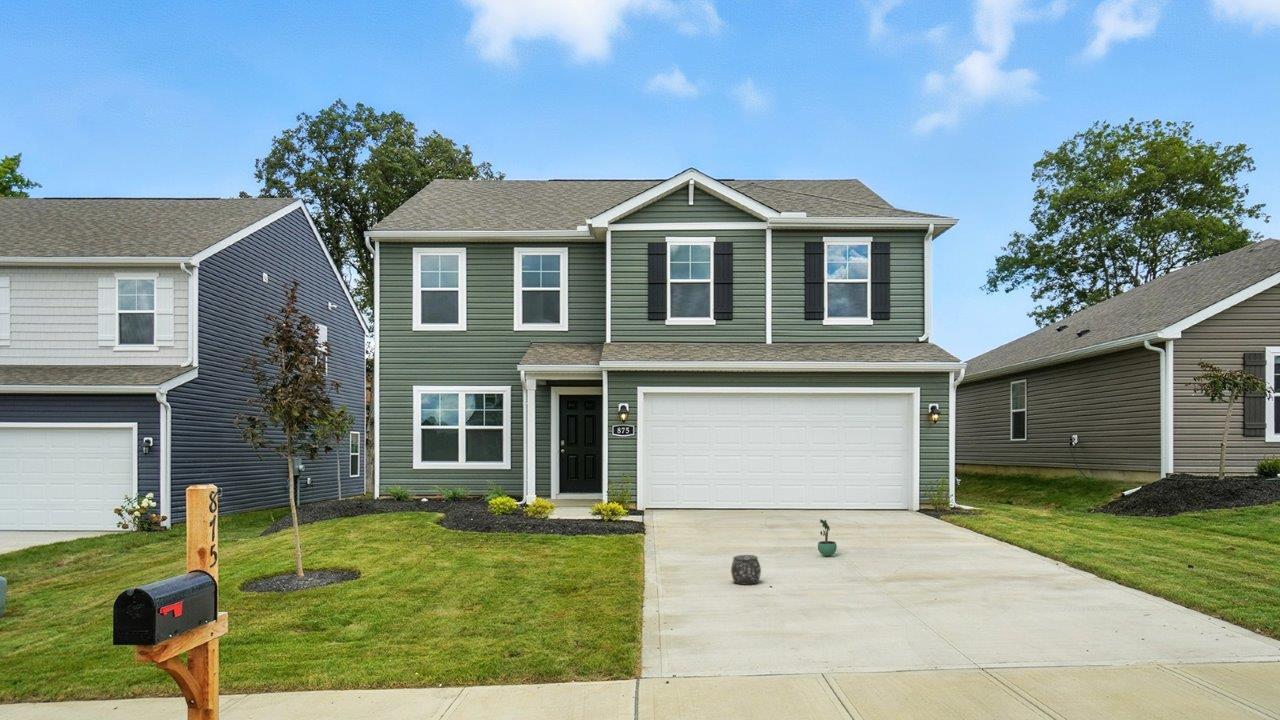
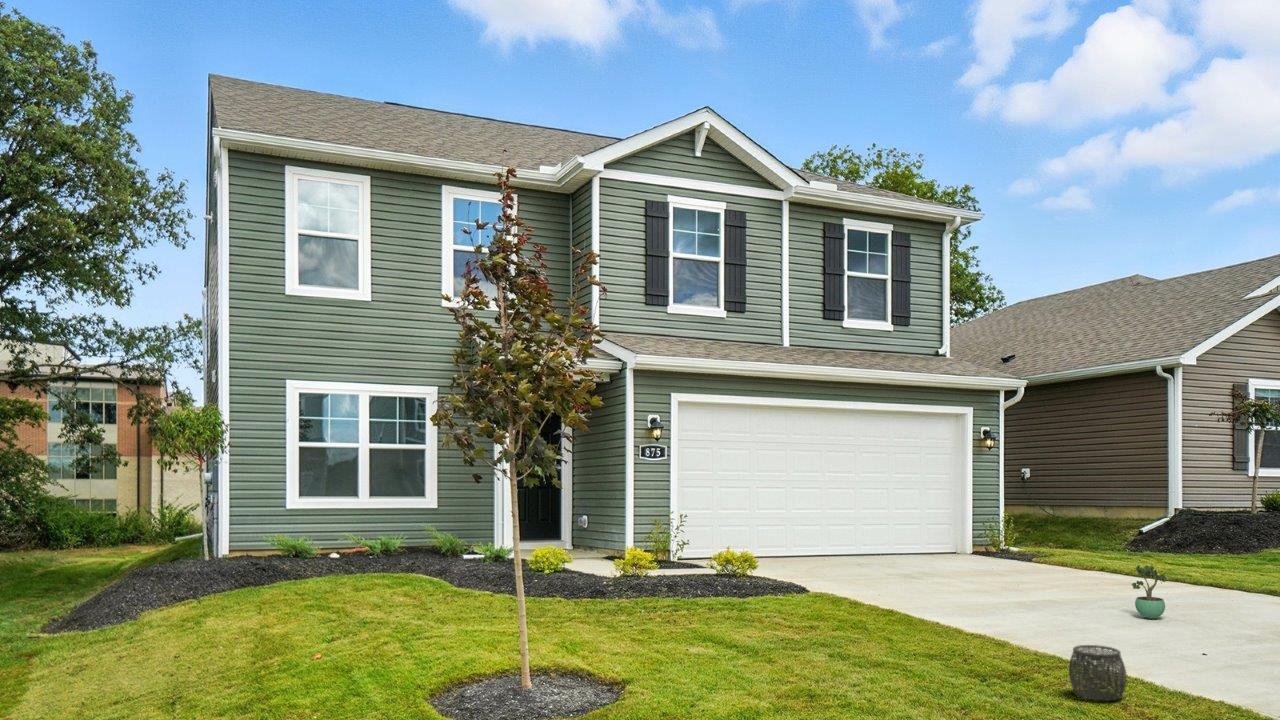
woven basket: present [731,555,761,585] -> present [1069,645,1127,701]

